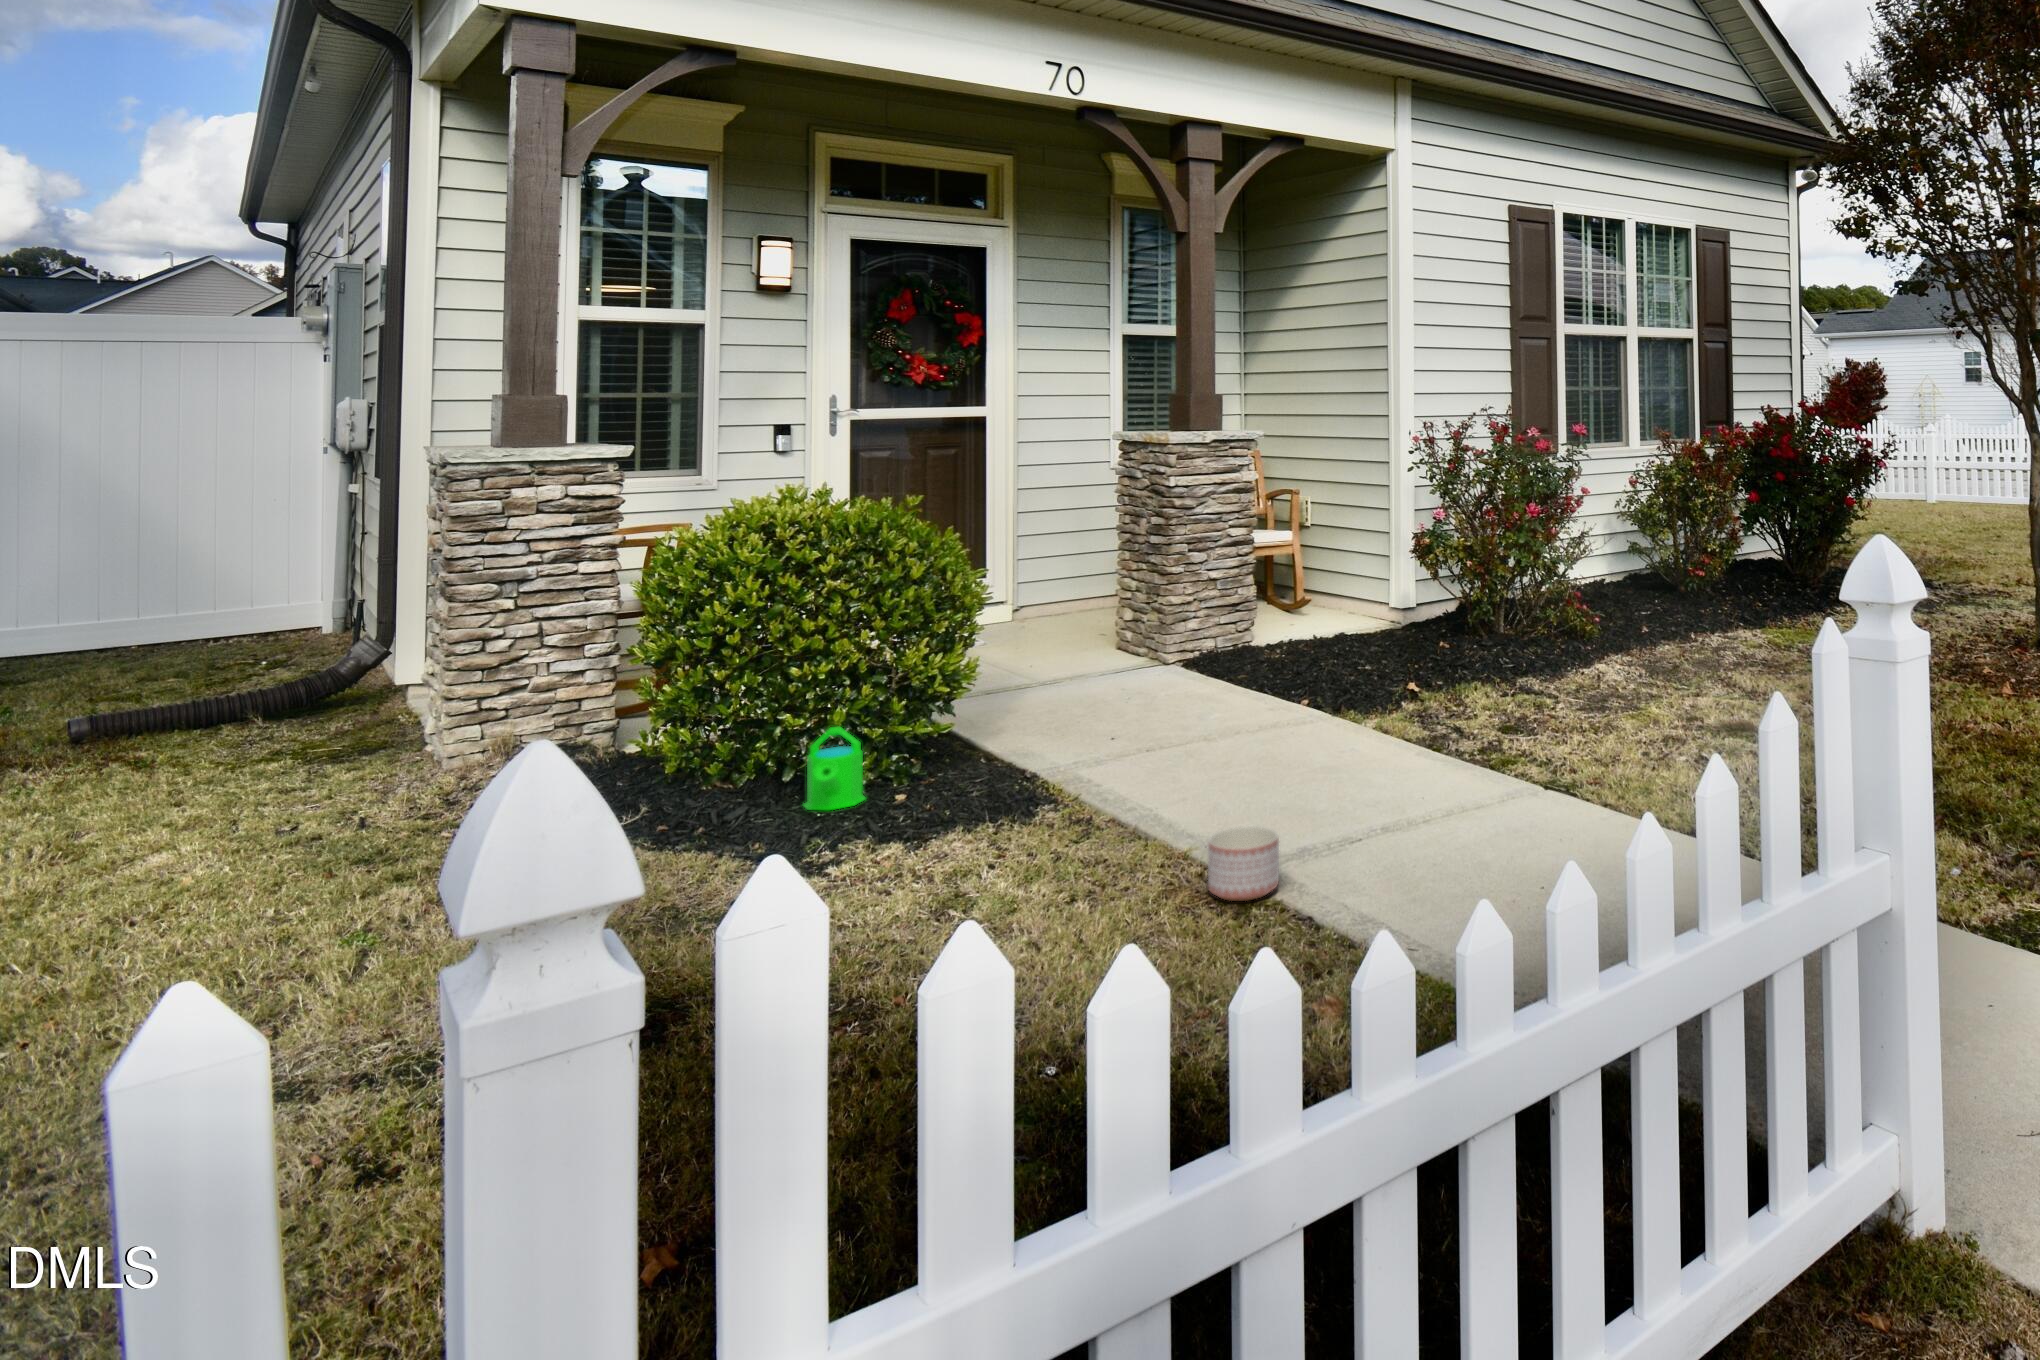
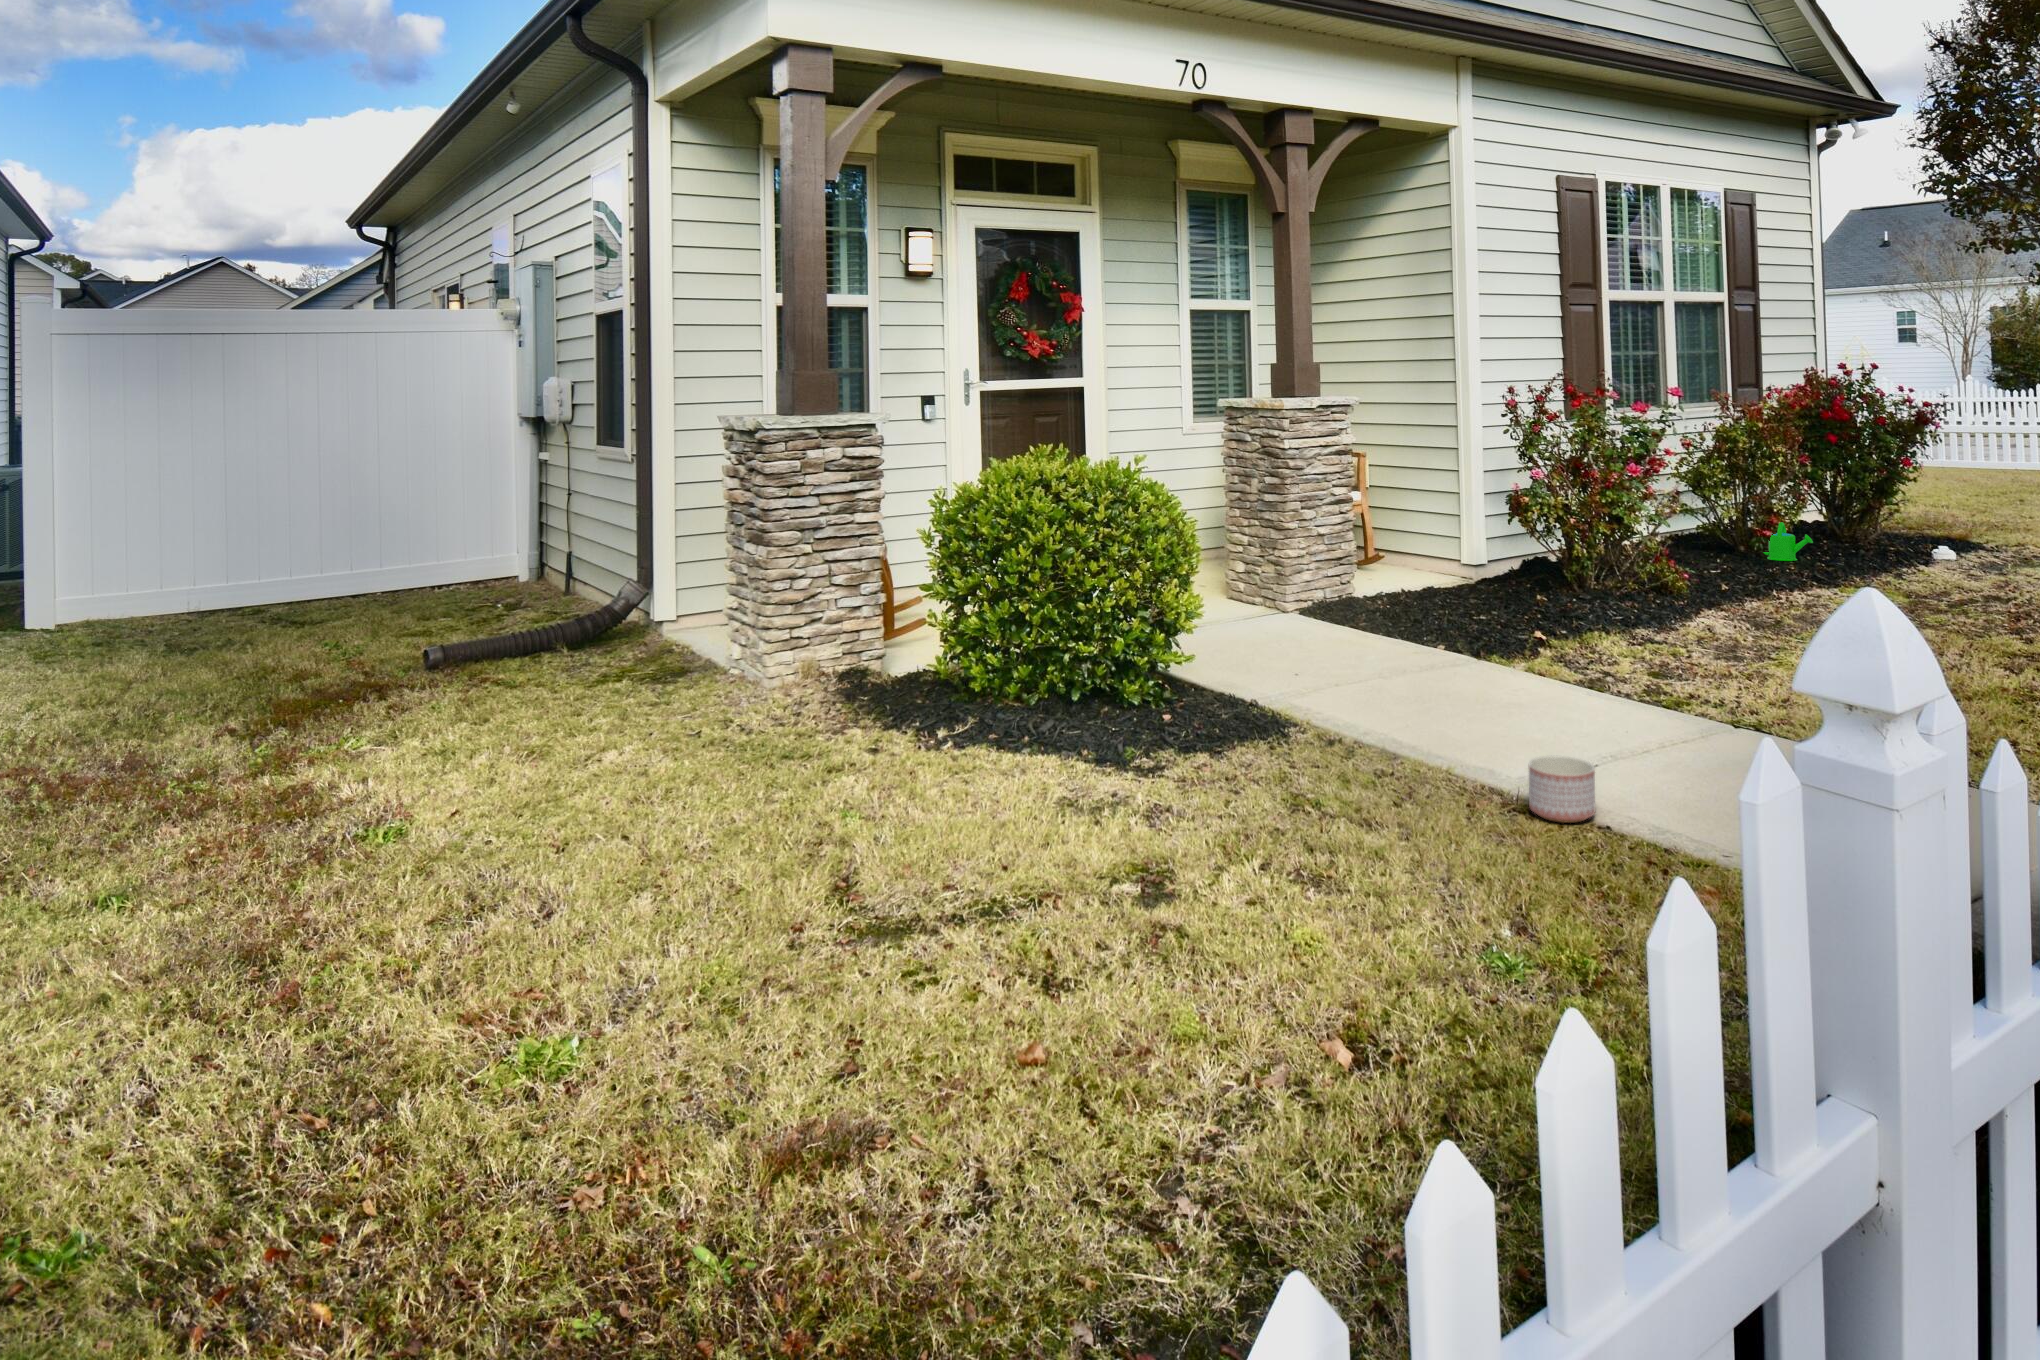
watering can: present [804,726,866,810] -> present [1763,522,1813,561]

